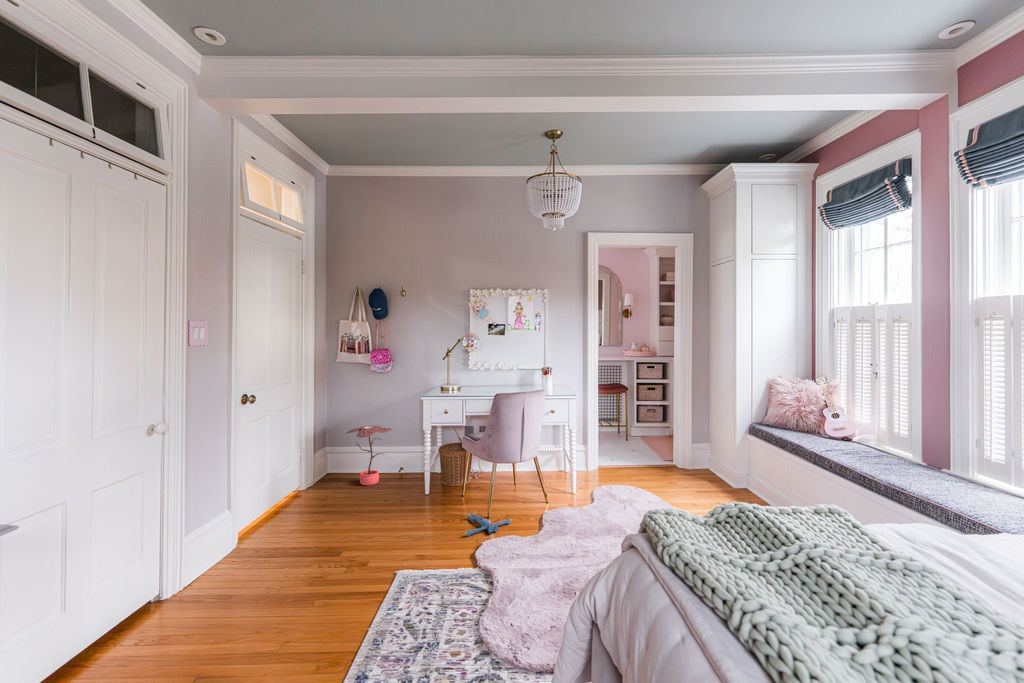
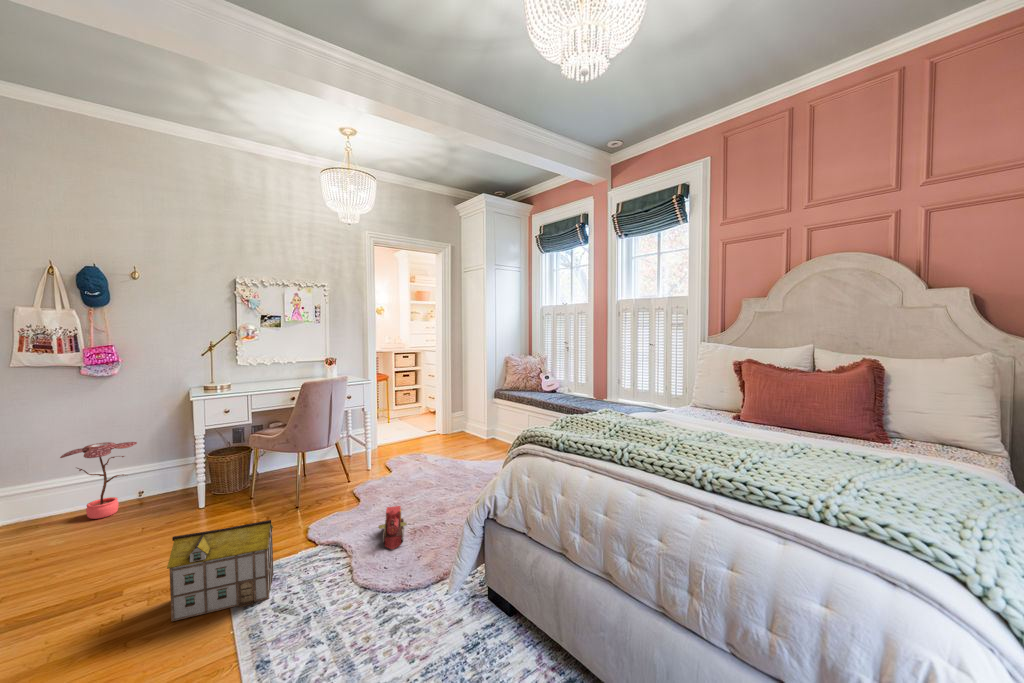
plush toy: present [464,511,512,536] -> none [273,500,326,527]
toy house: none [339,523,429,609] -> present [167,520,274,622]
toy train: none [525,549,564,603] -> present [379,506,407,549]

